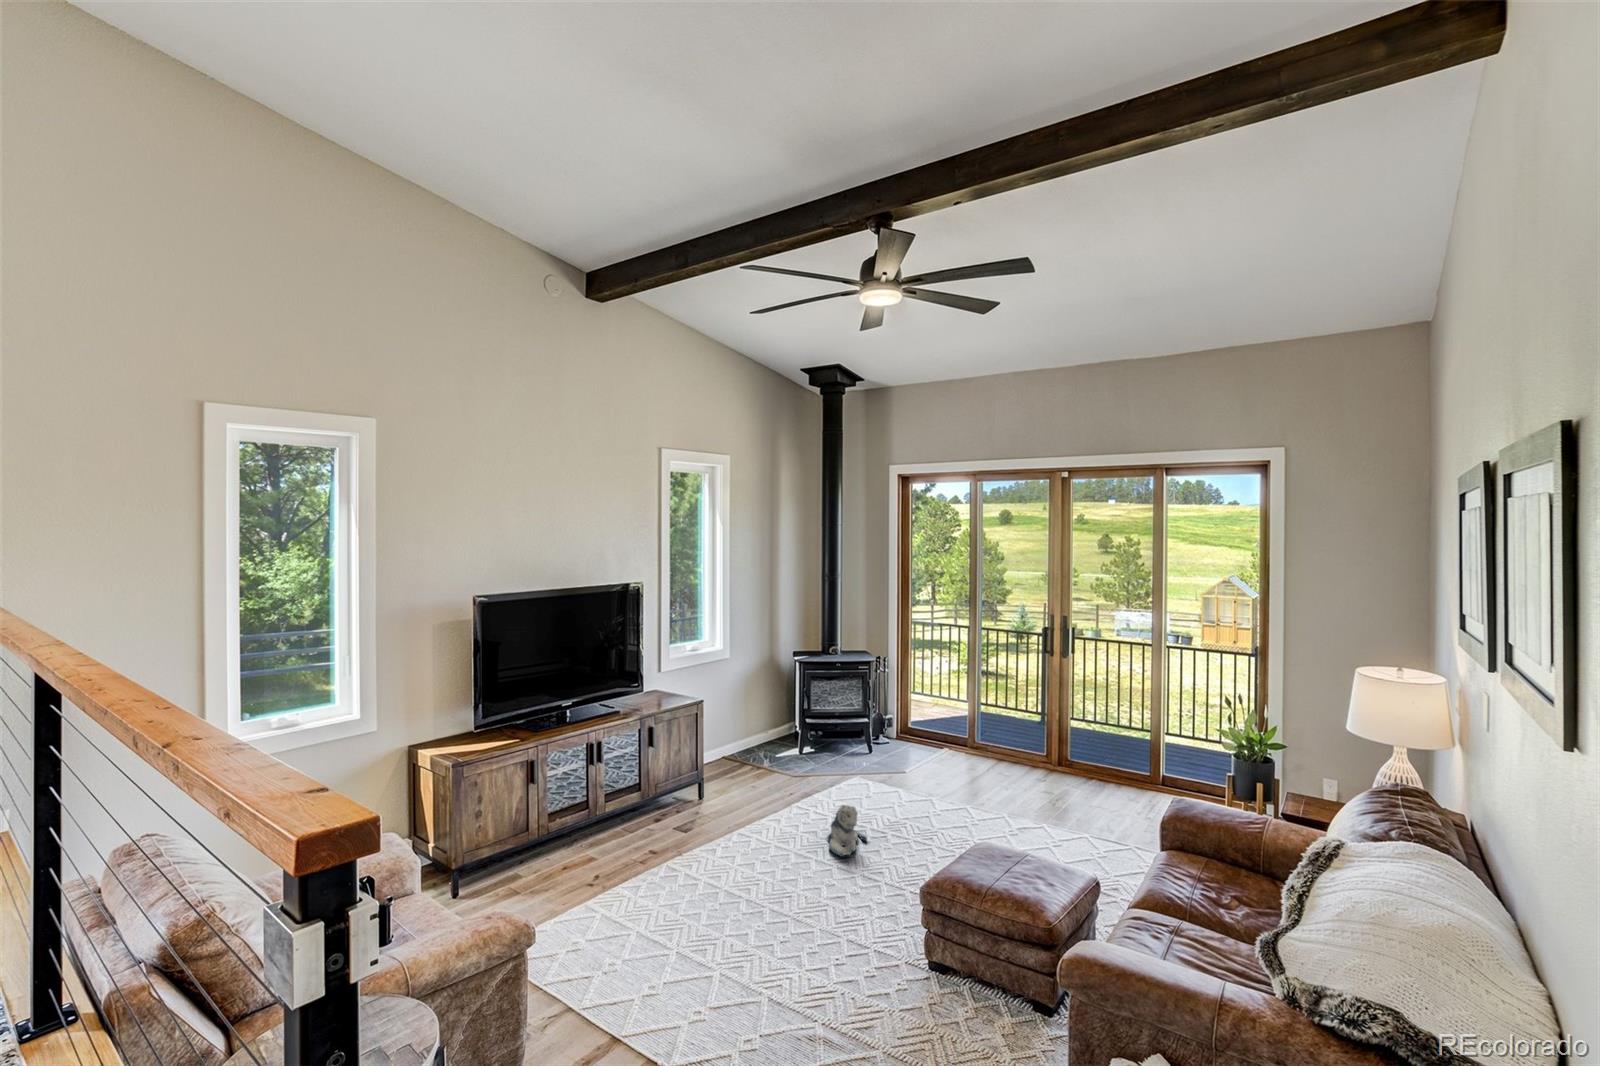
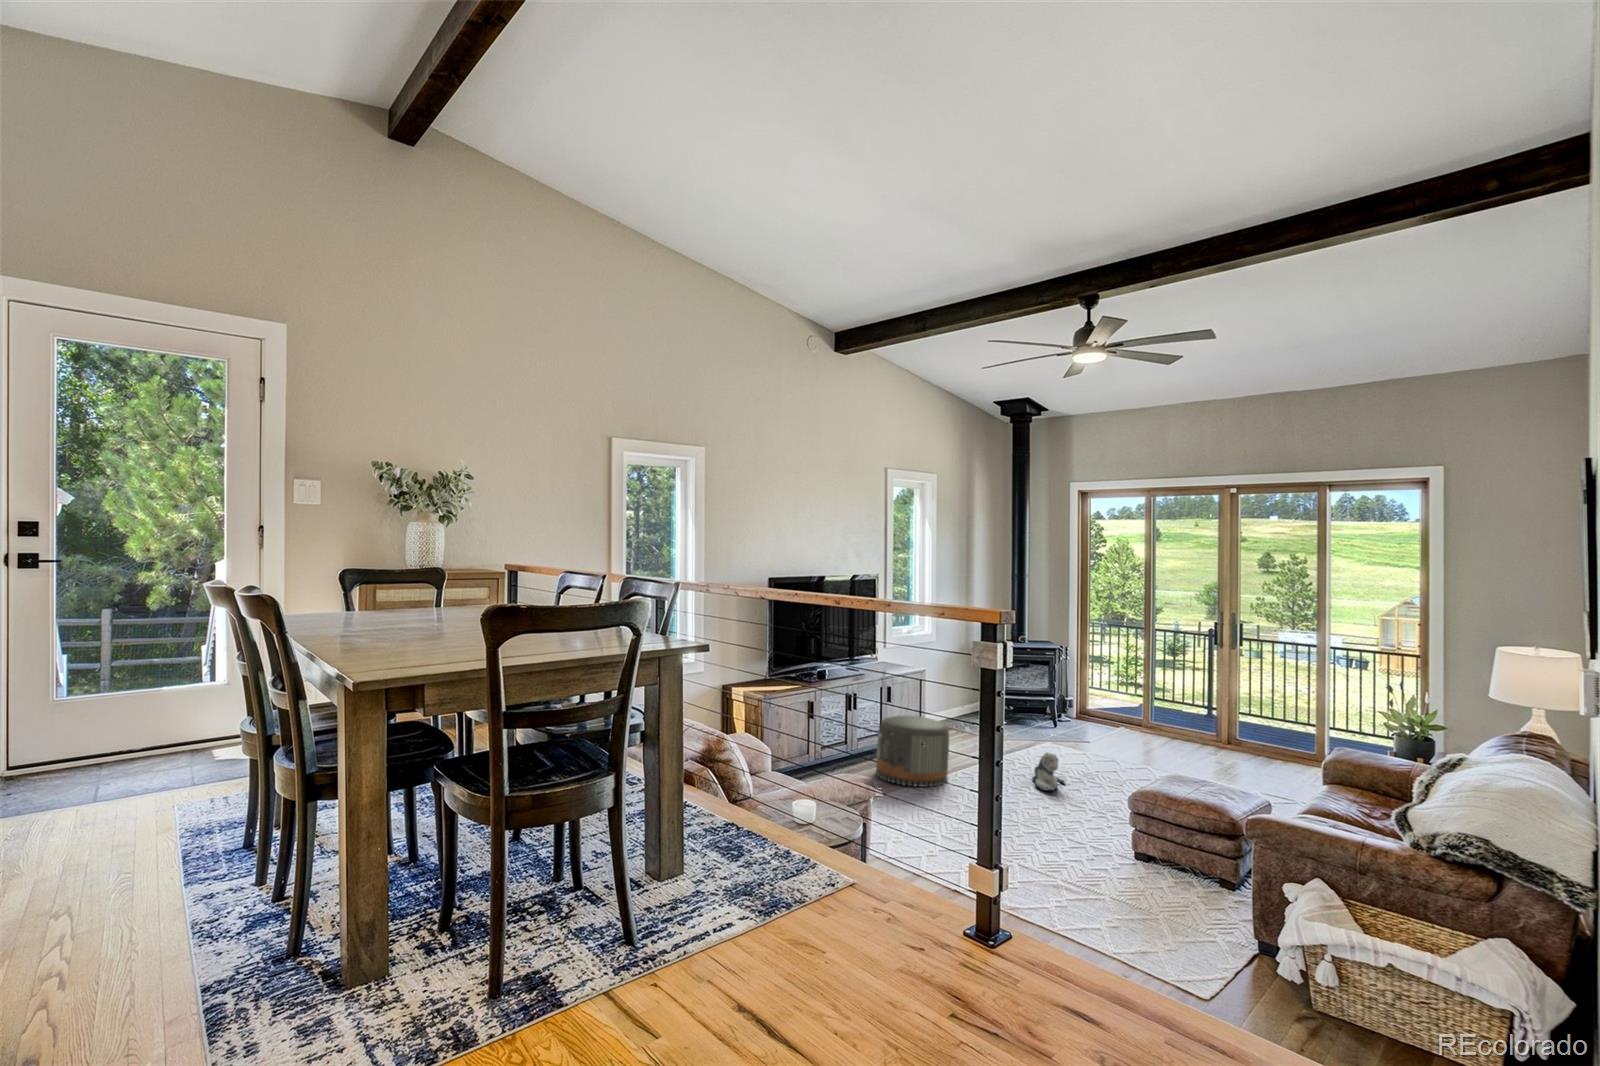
pouf: none [627,766,723,865] -> present [876,716,949,787]

